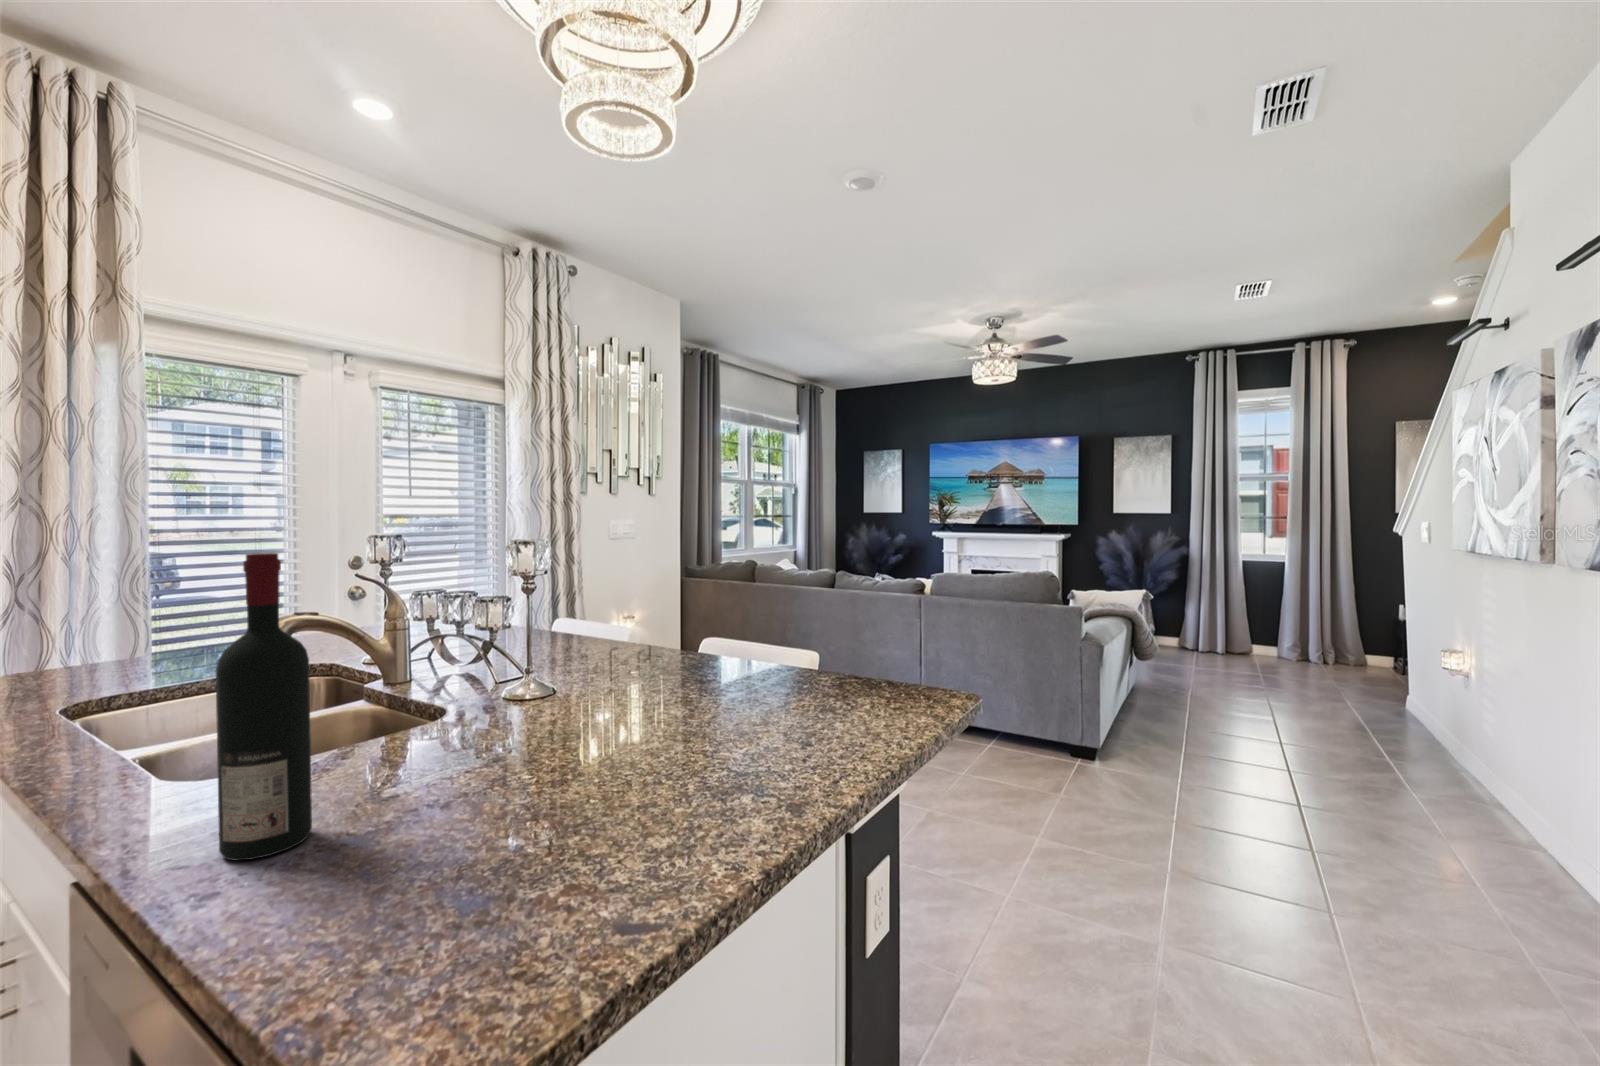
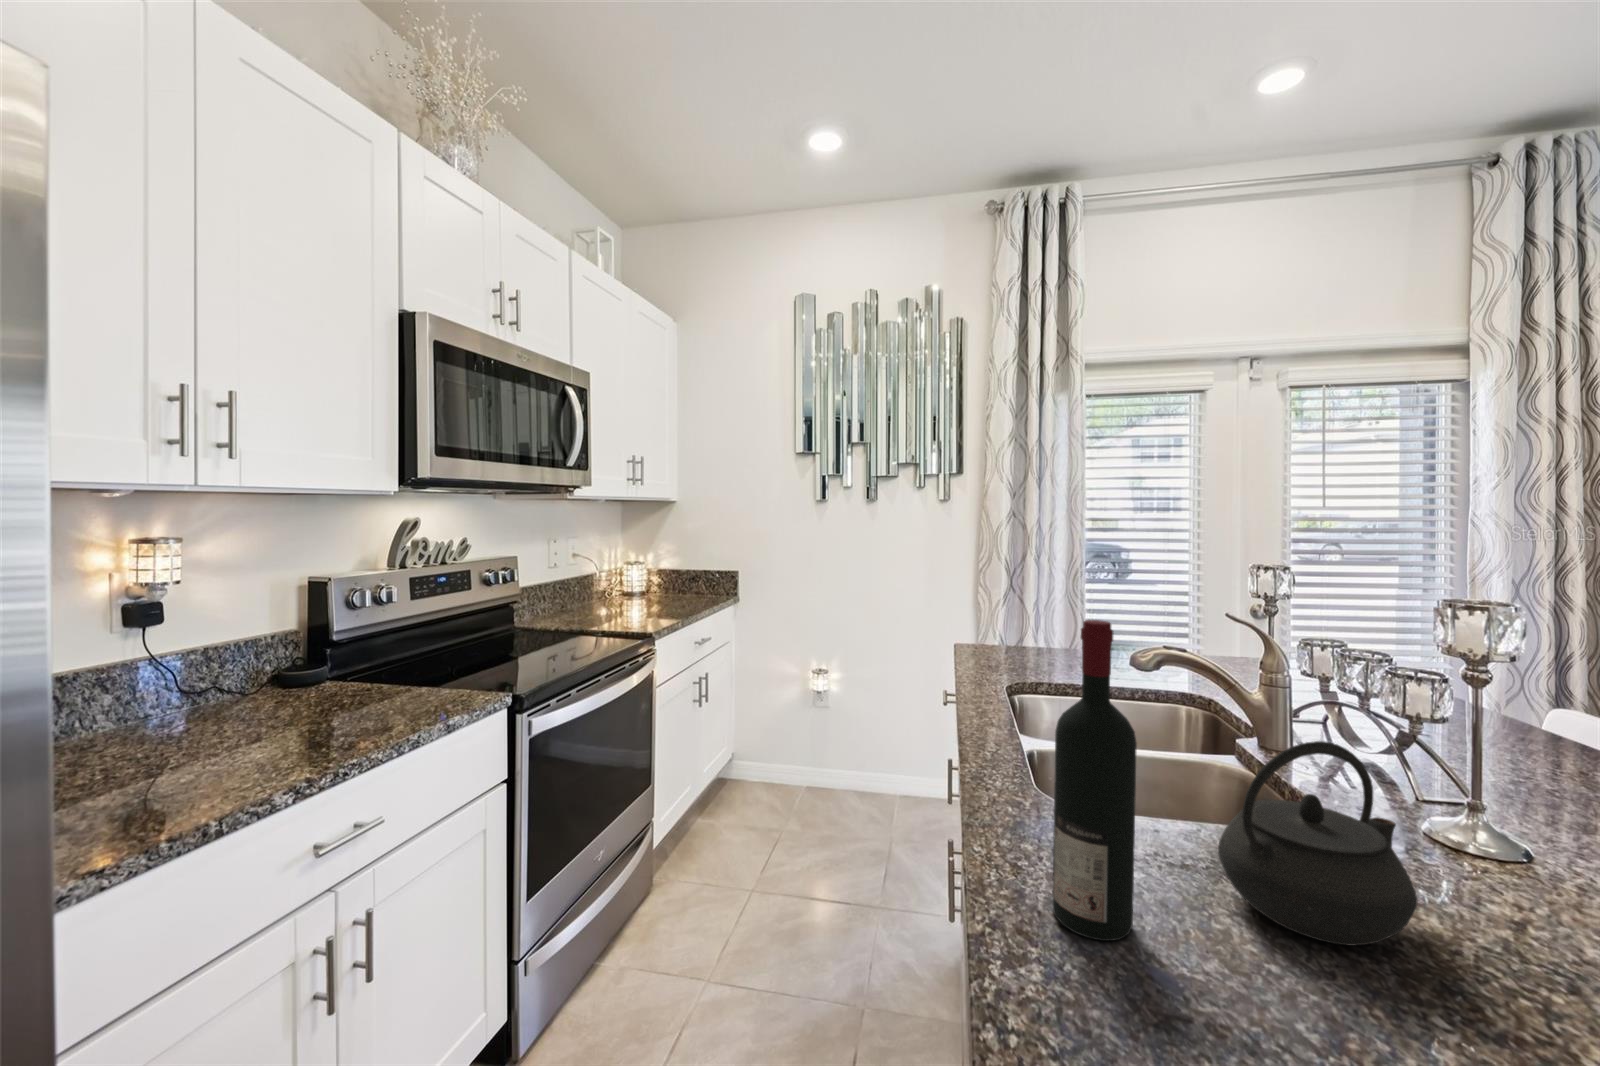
kettle: none [377,633,510,776] -> present [1218,741,1418,946]

